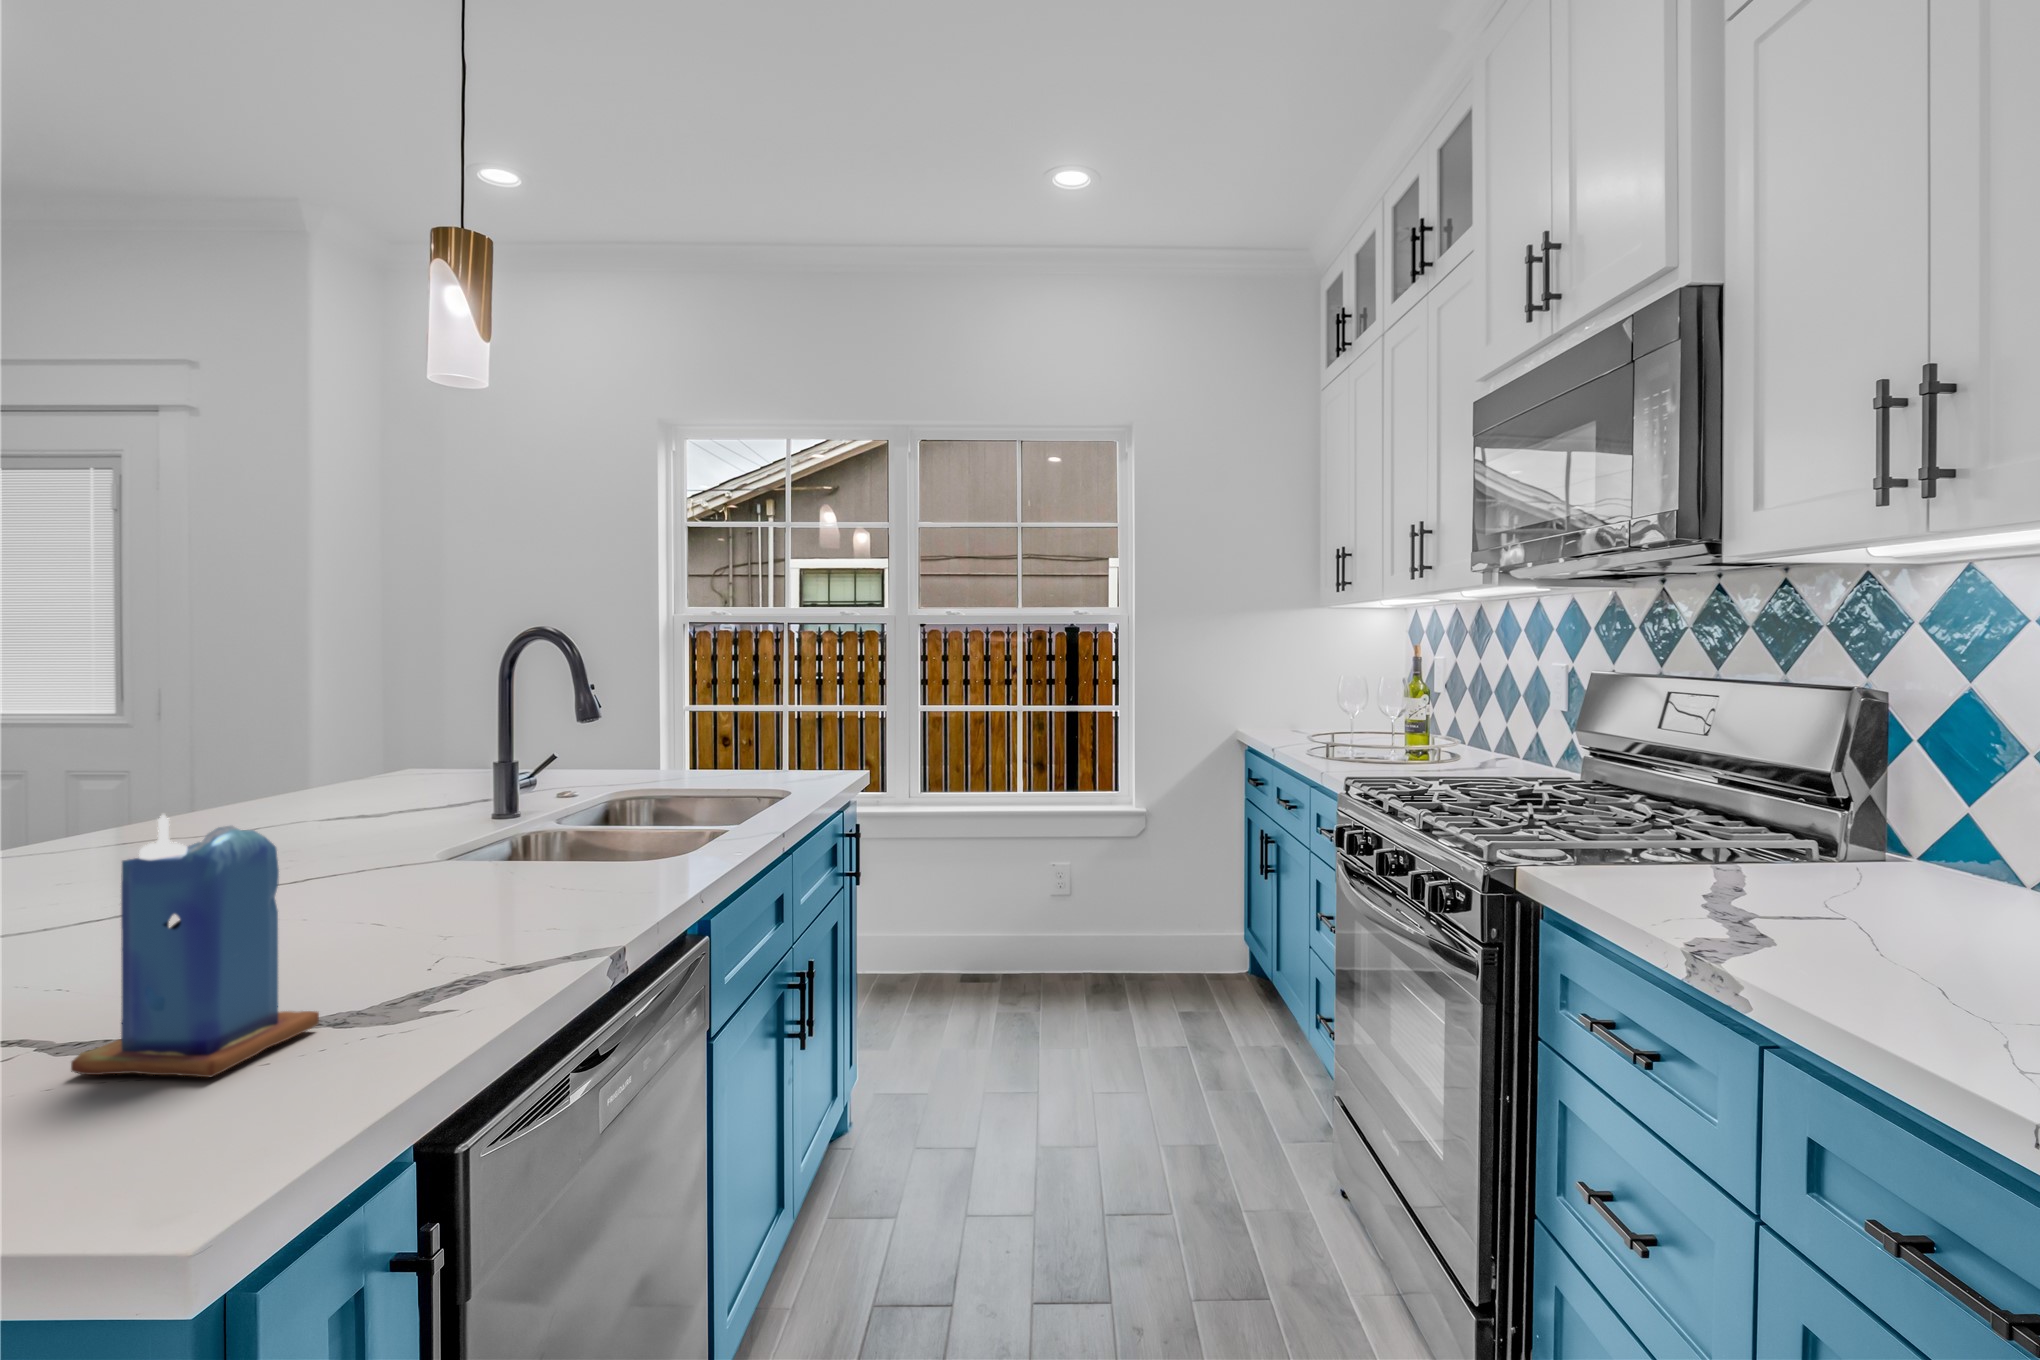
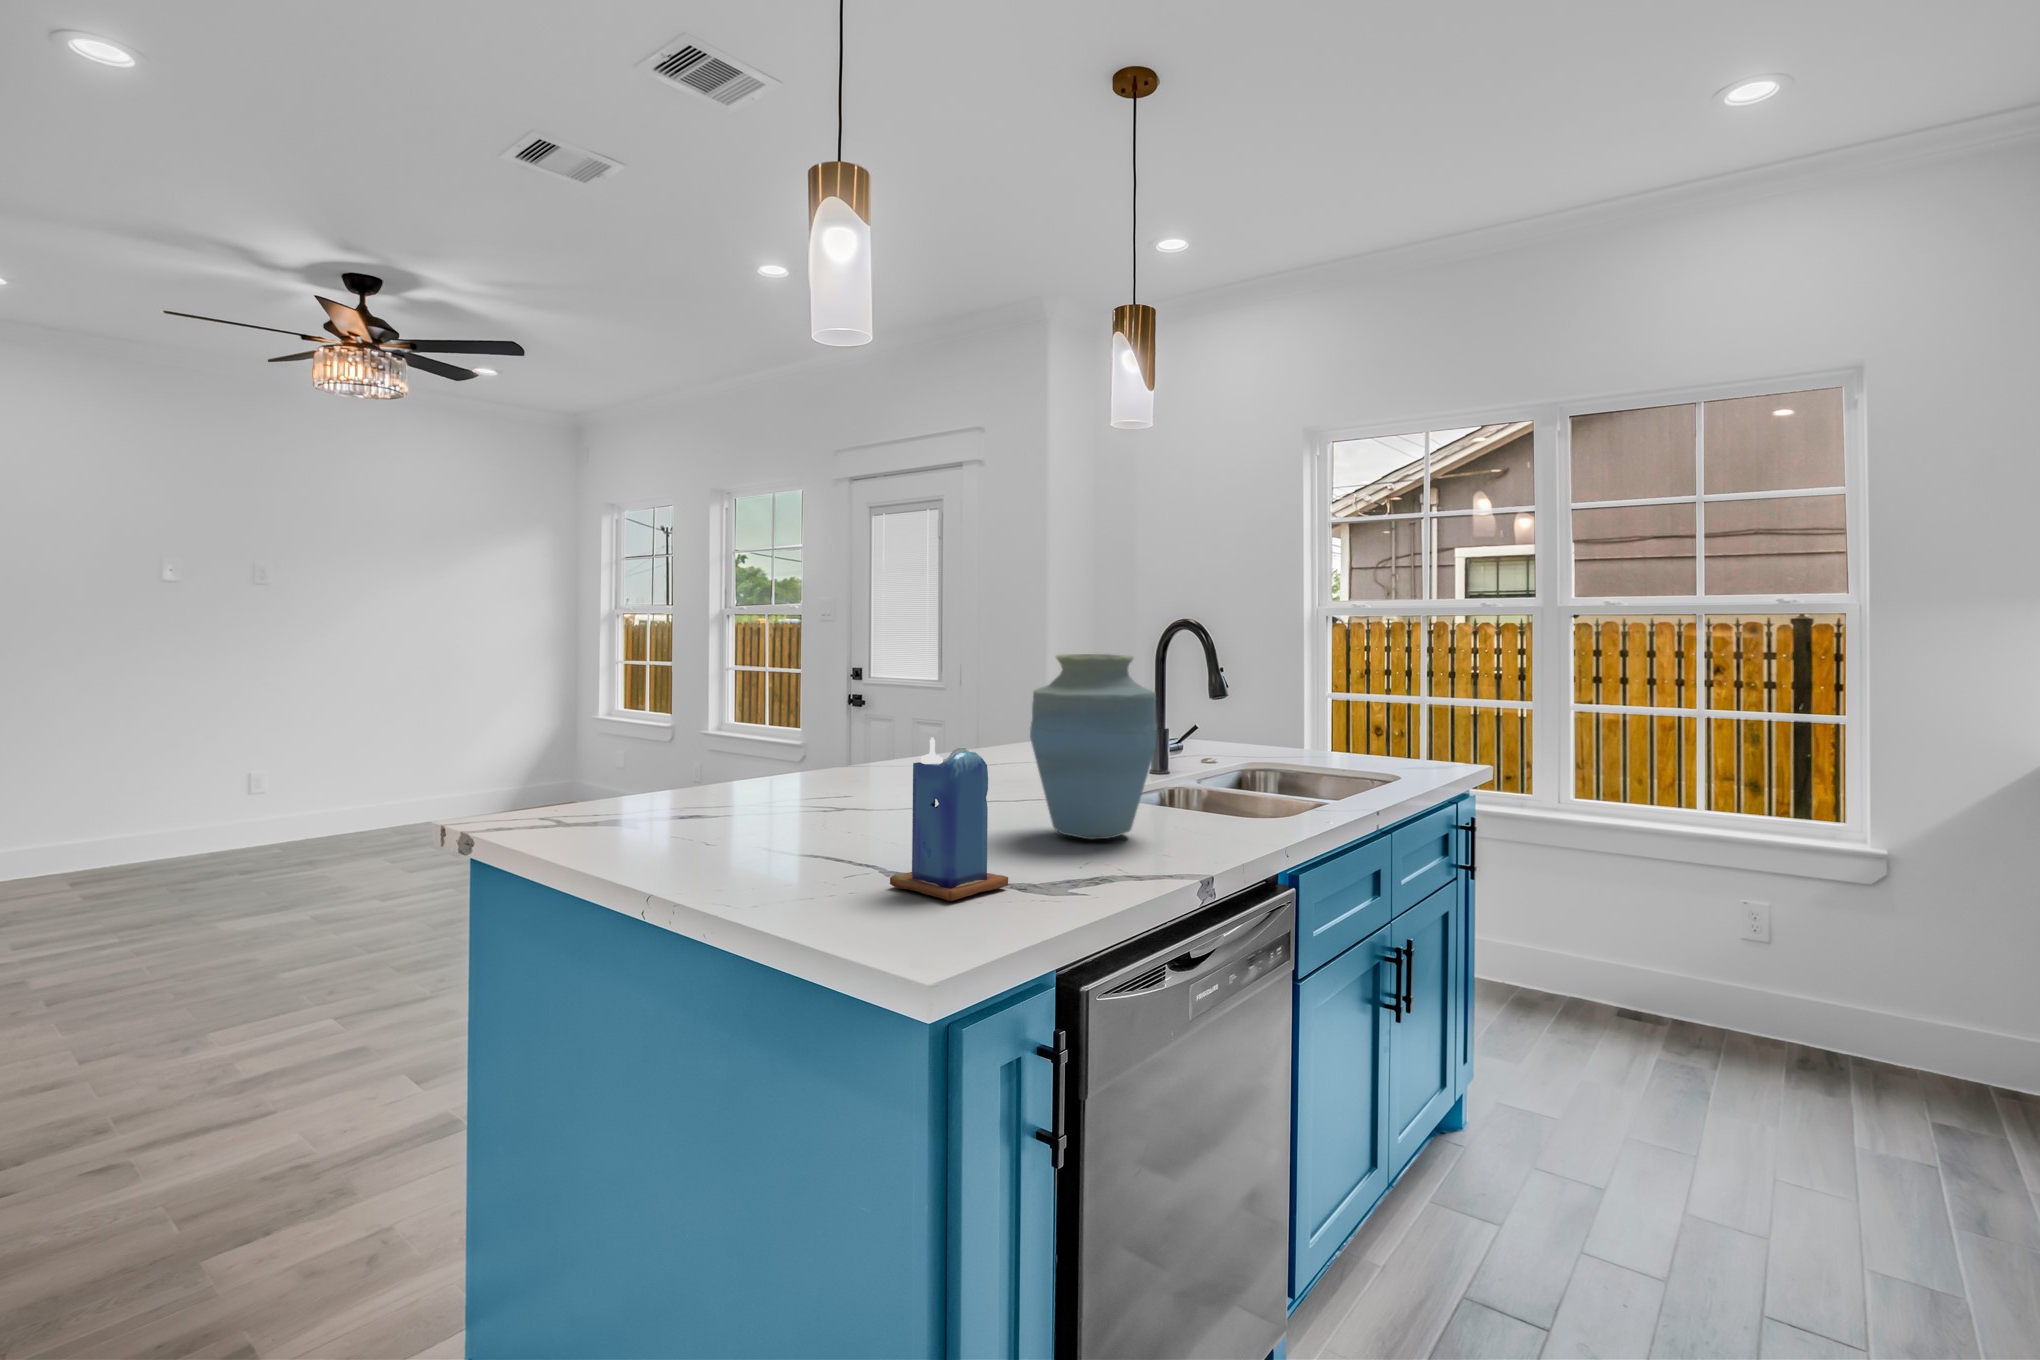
vase: none [330,672,532,924] -> present [1030,654,1157,839]

